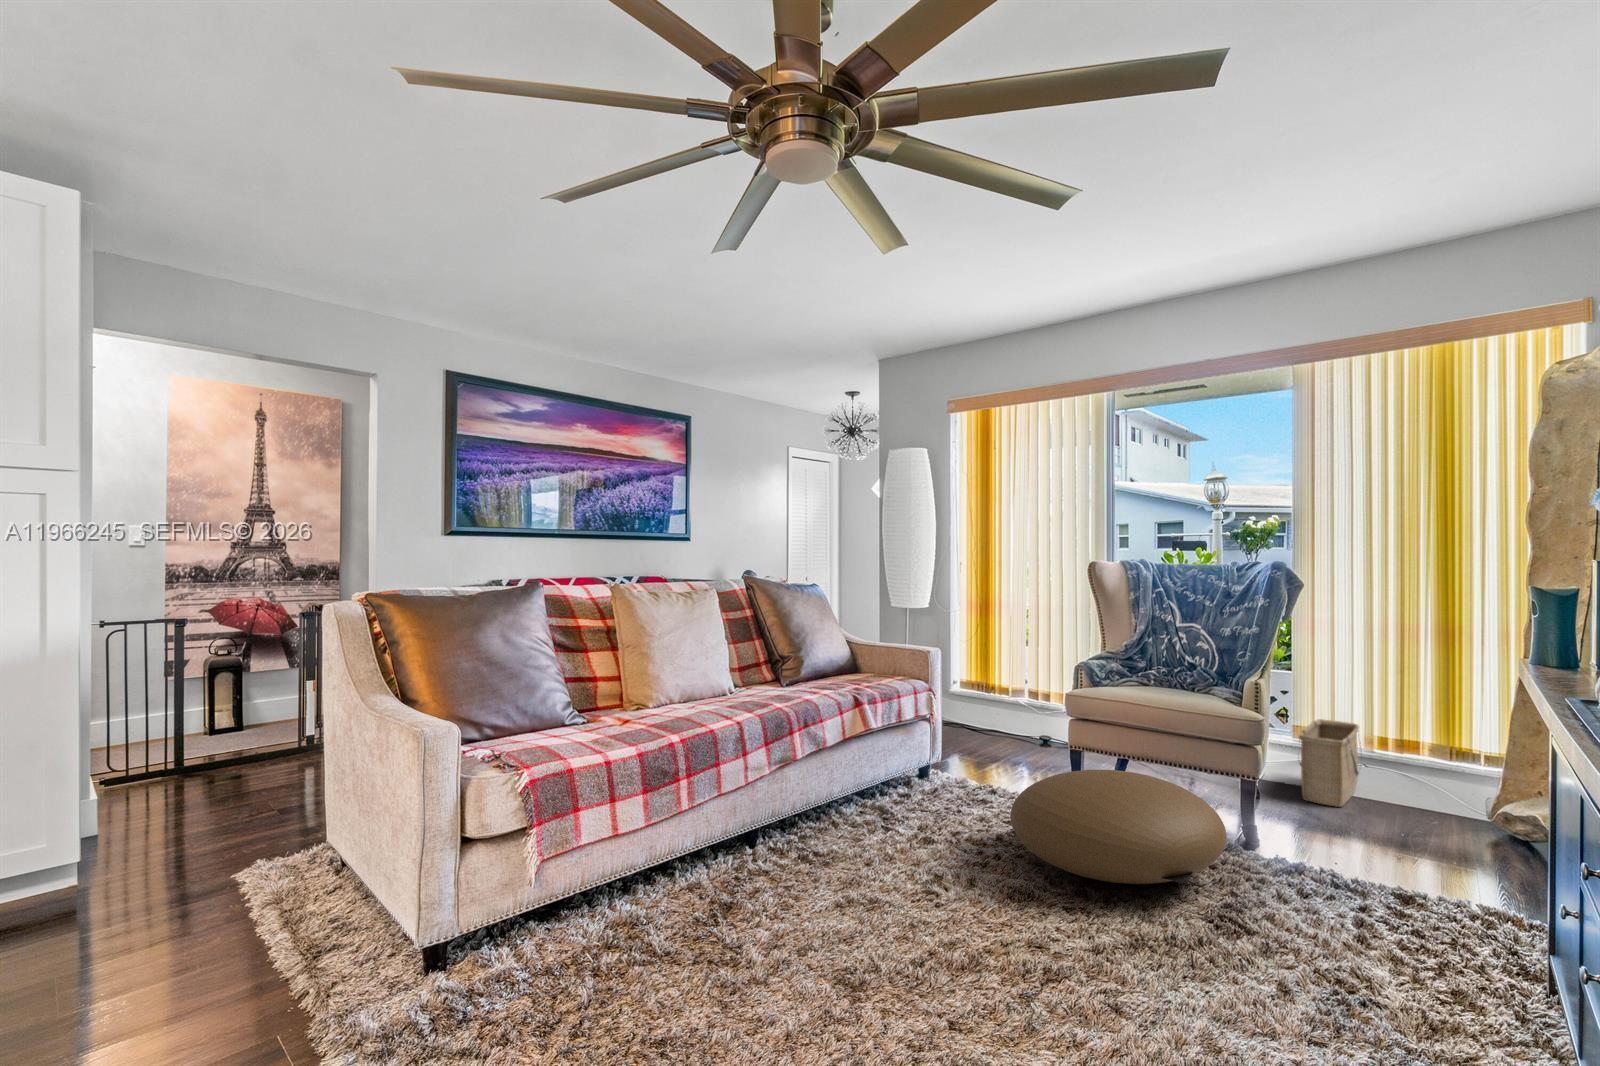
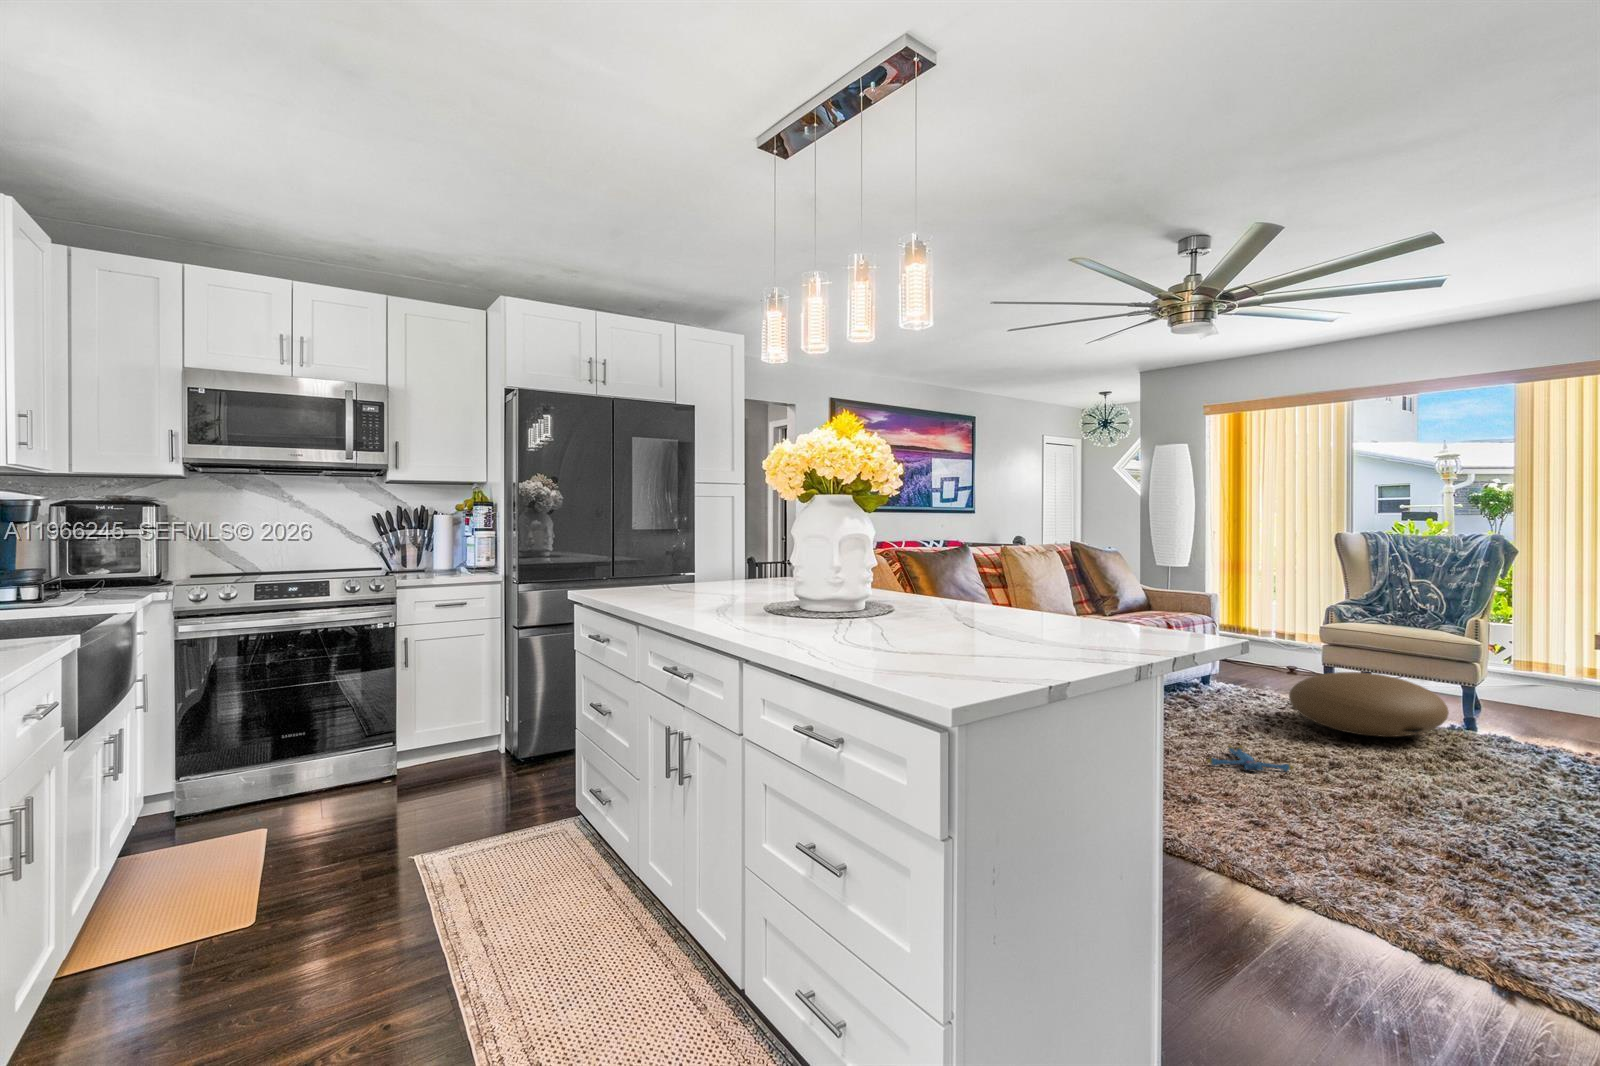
basket: present [1299,719,1361,807] -> none [1512,653,1569,714]
plush toy: none [831,934,980,1010] -> present [1207,744,1294,771]

